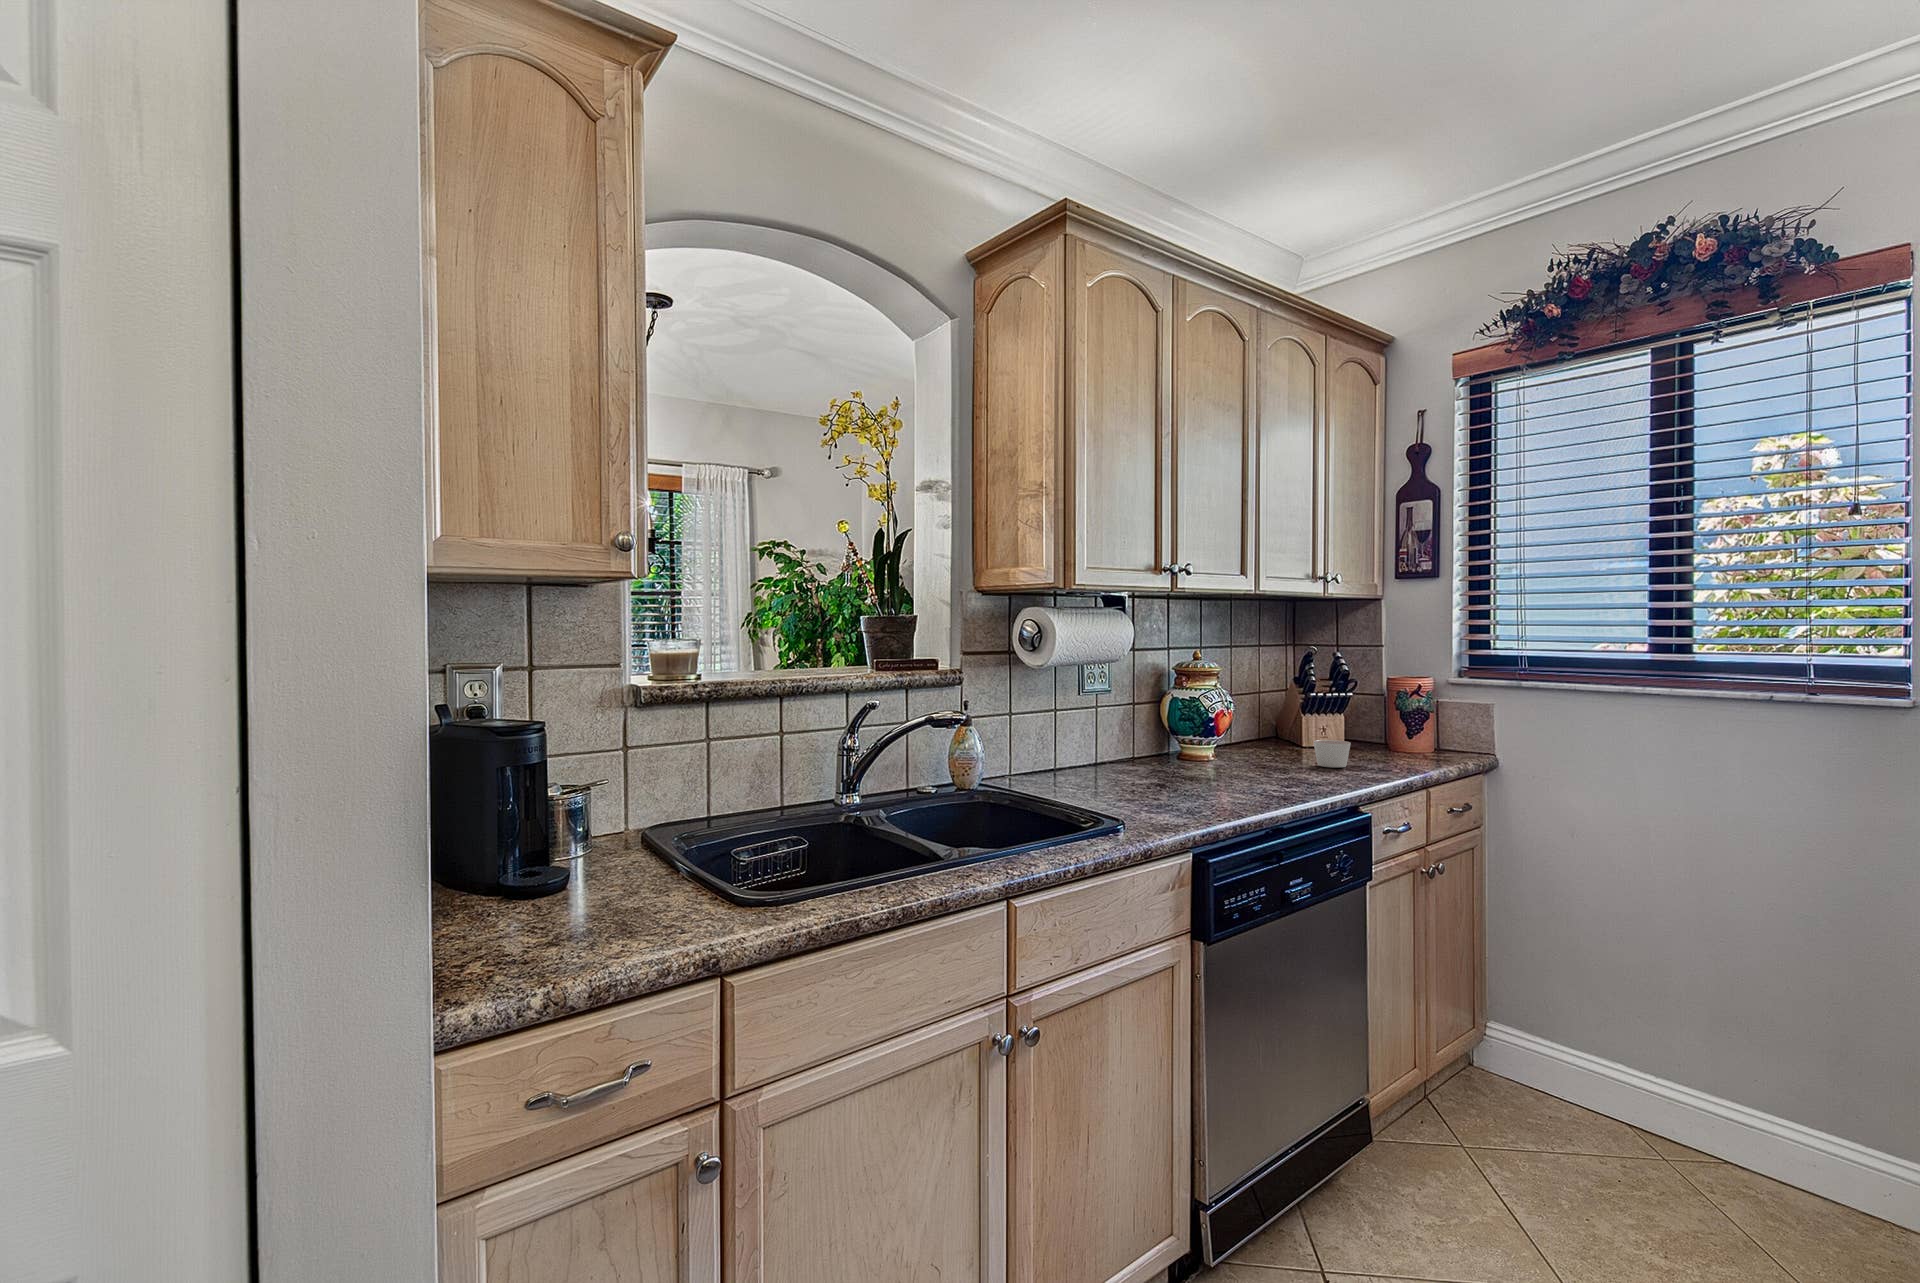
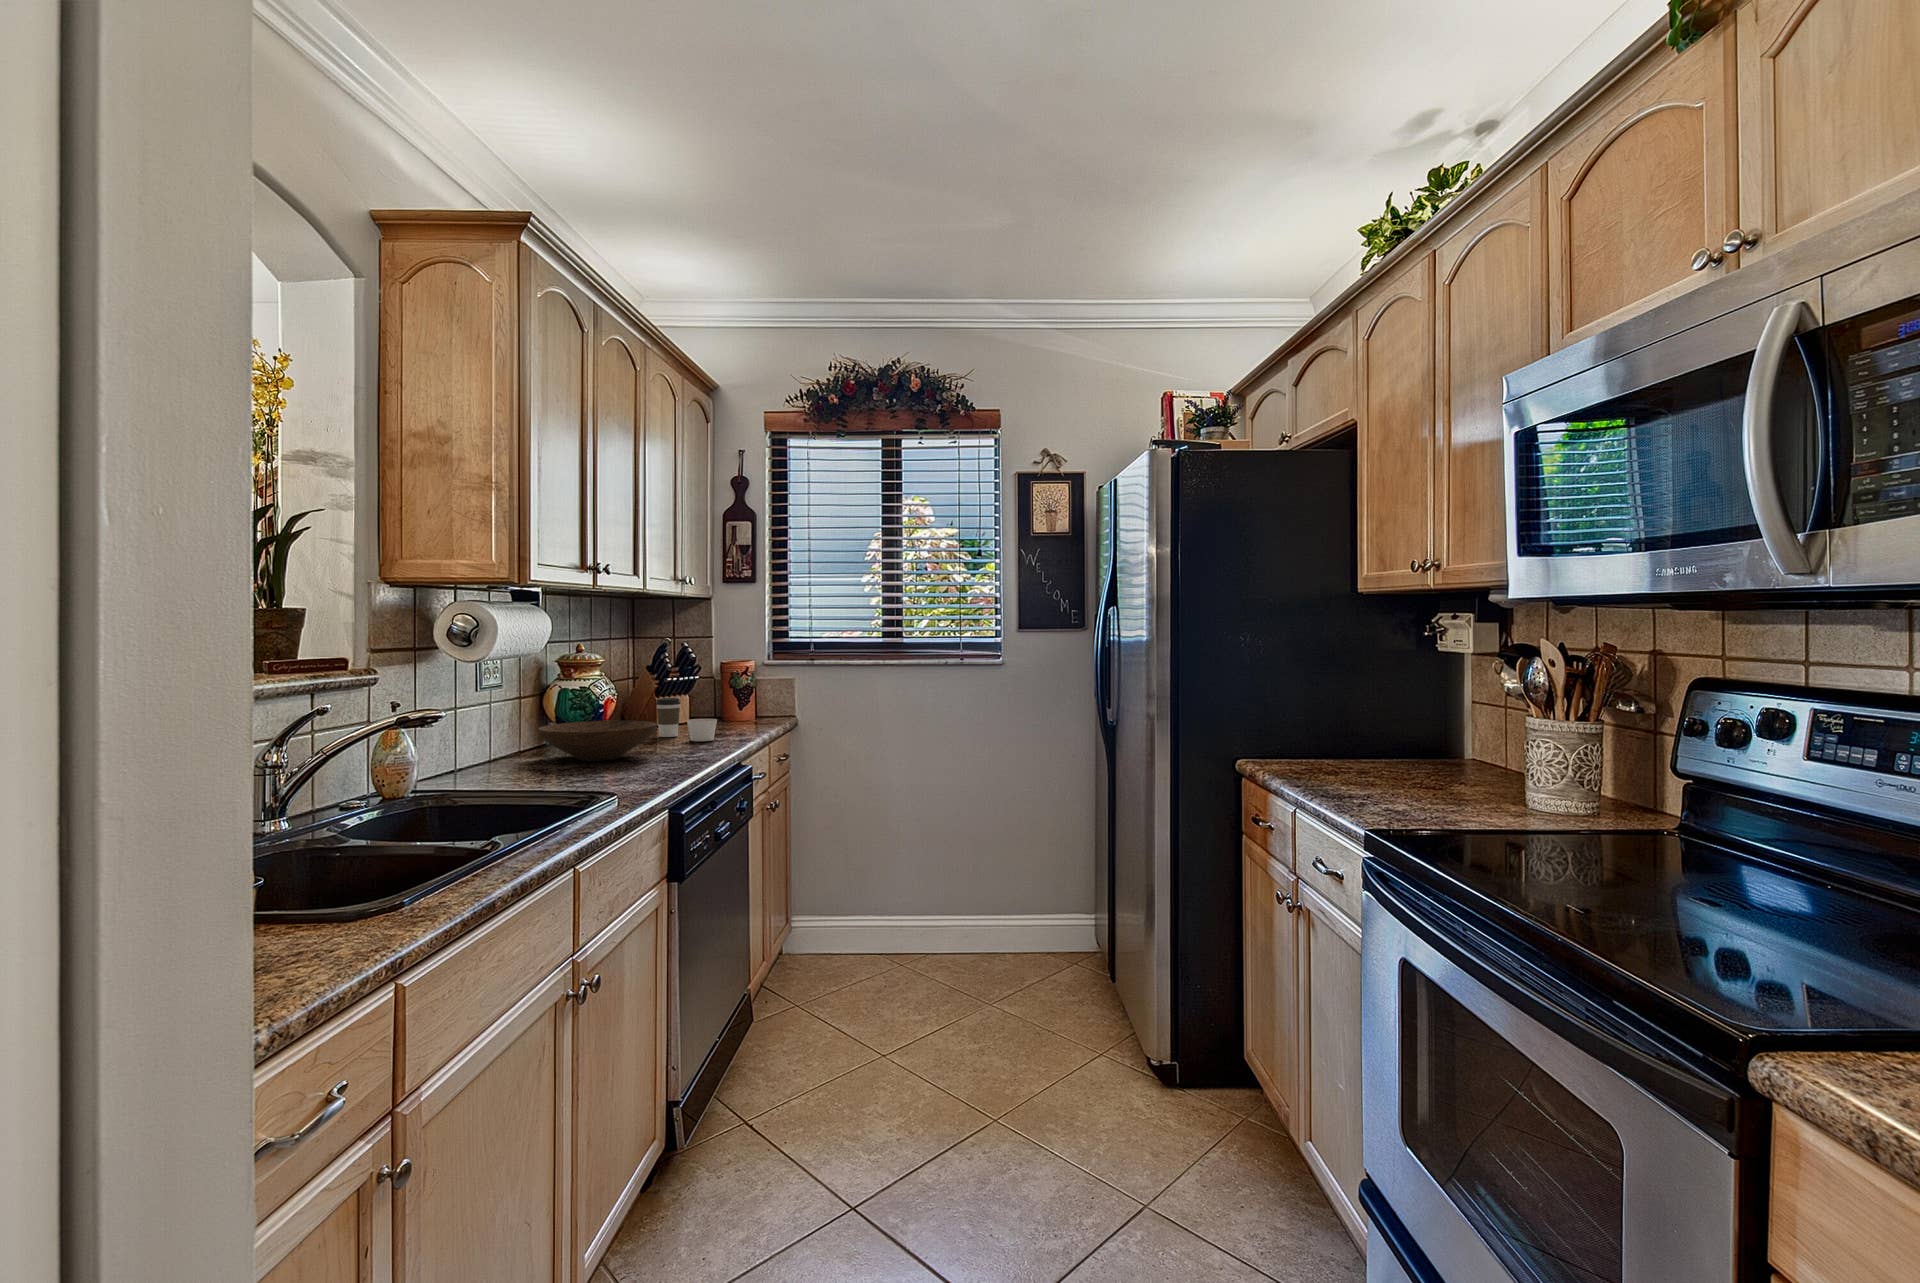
coffee cup: none [1286,713,1314,758] -> present [656,698,681,737]
wooden bowl: none [1130,733,1254,777] -> present [538,720,657,761]

